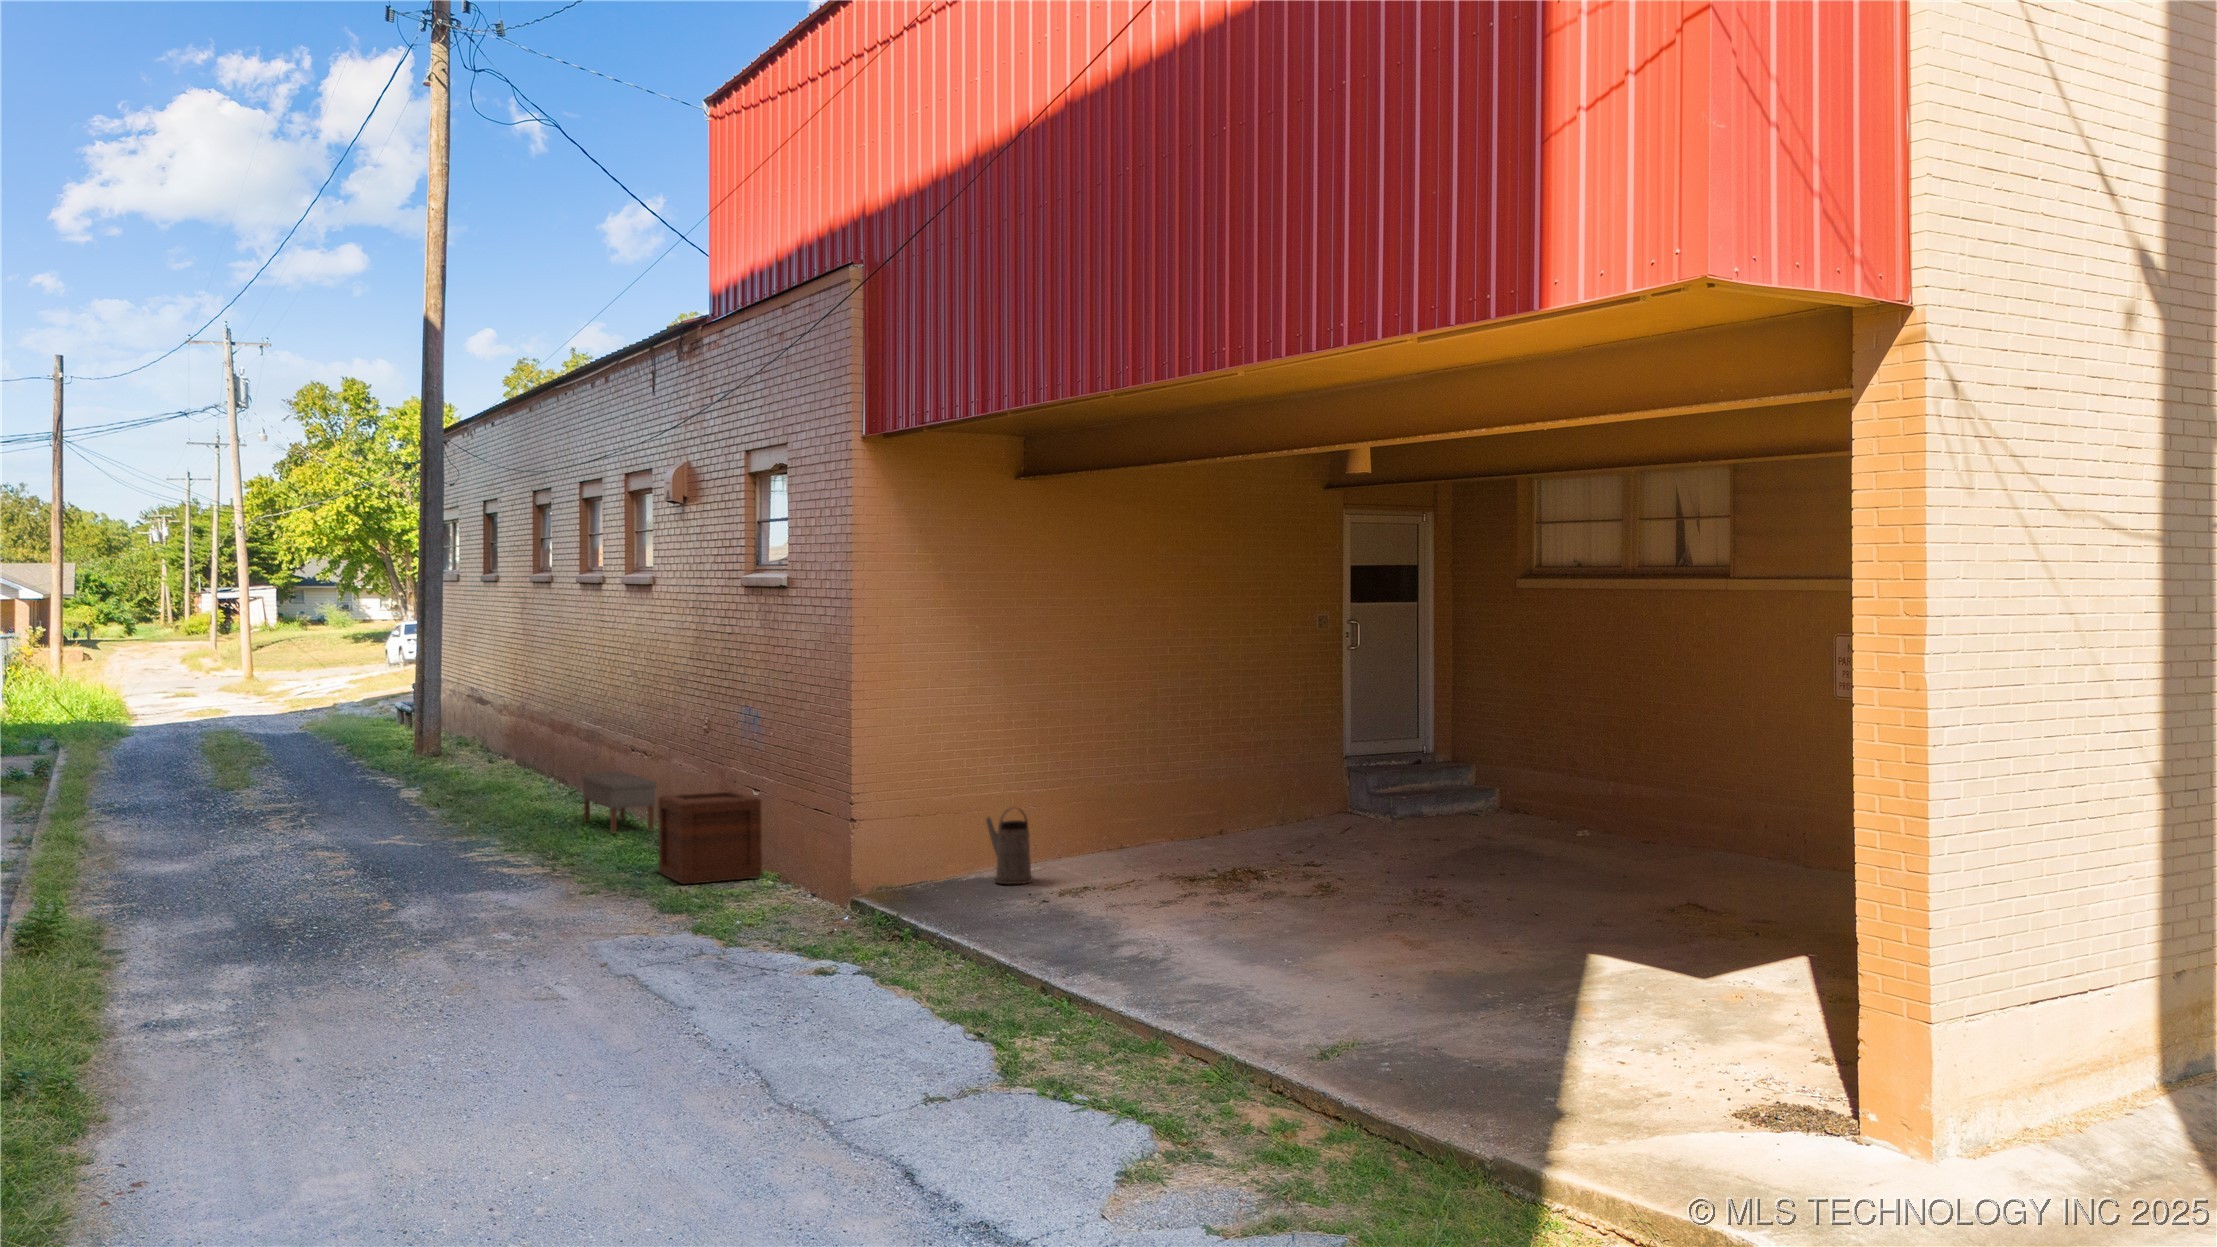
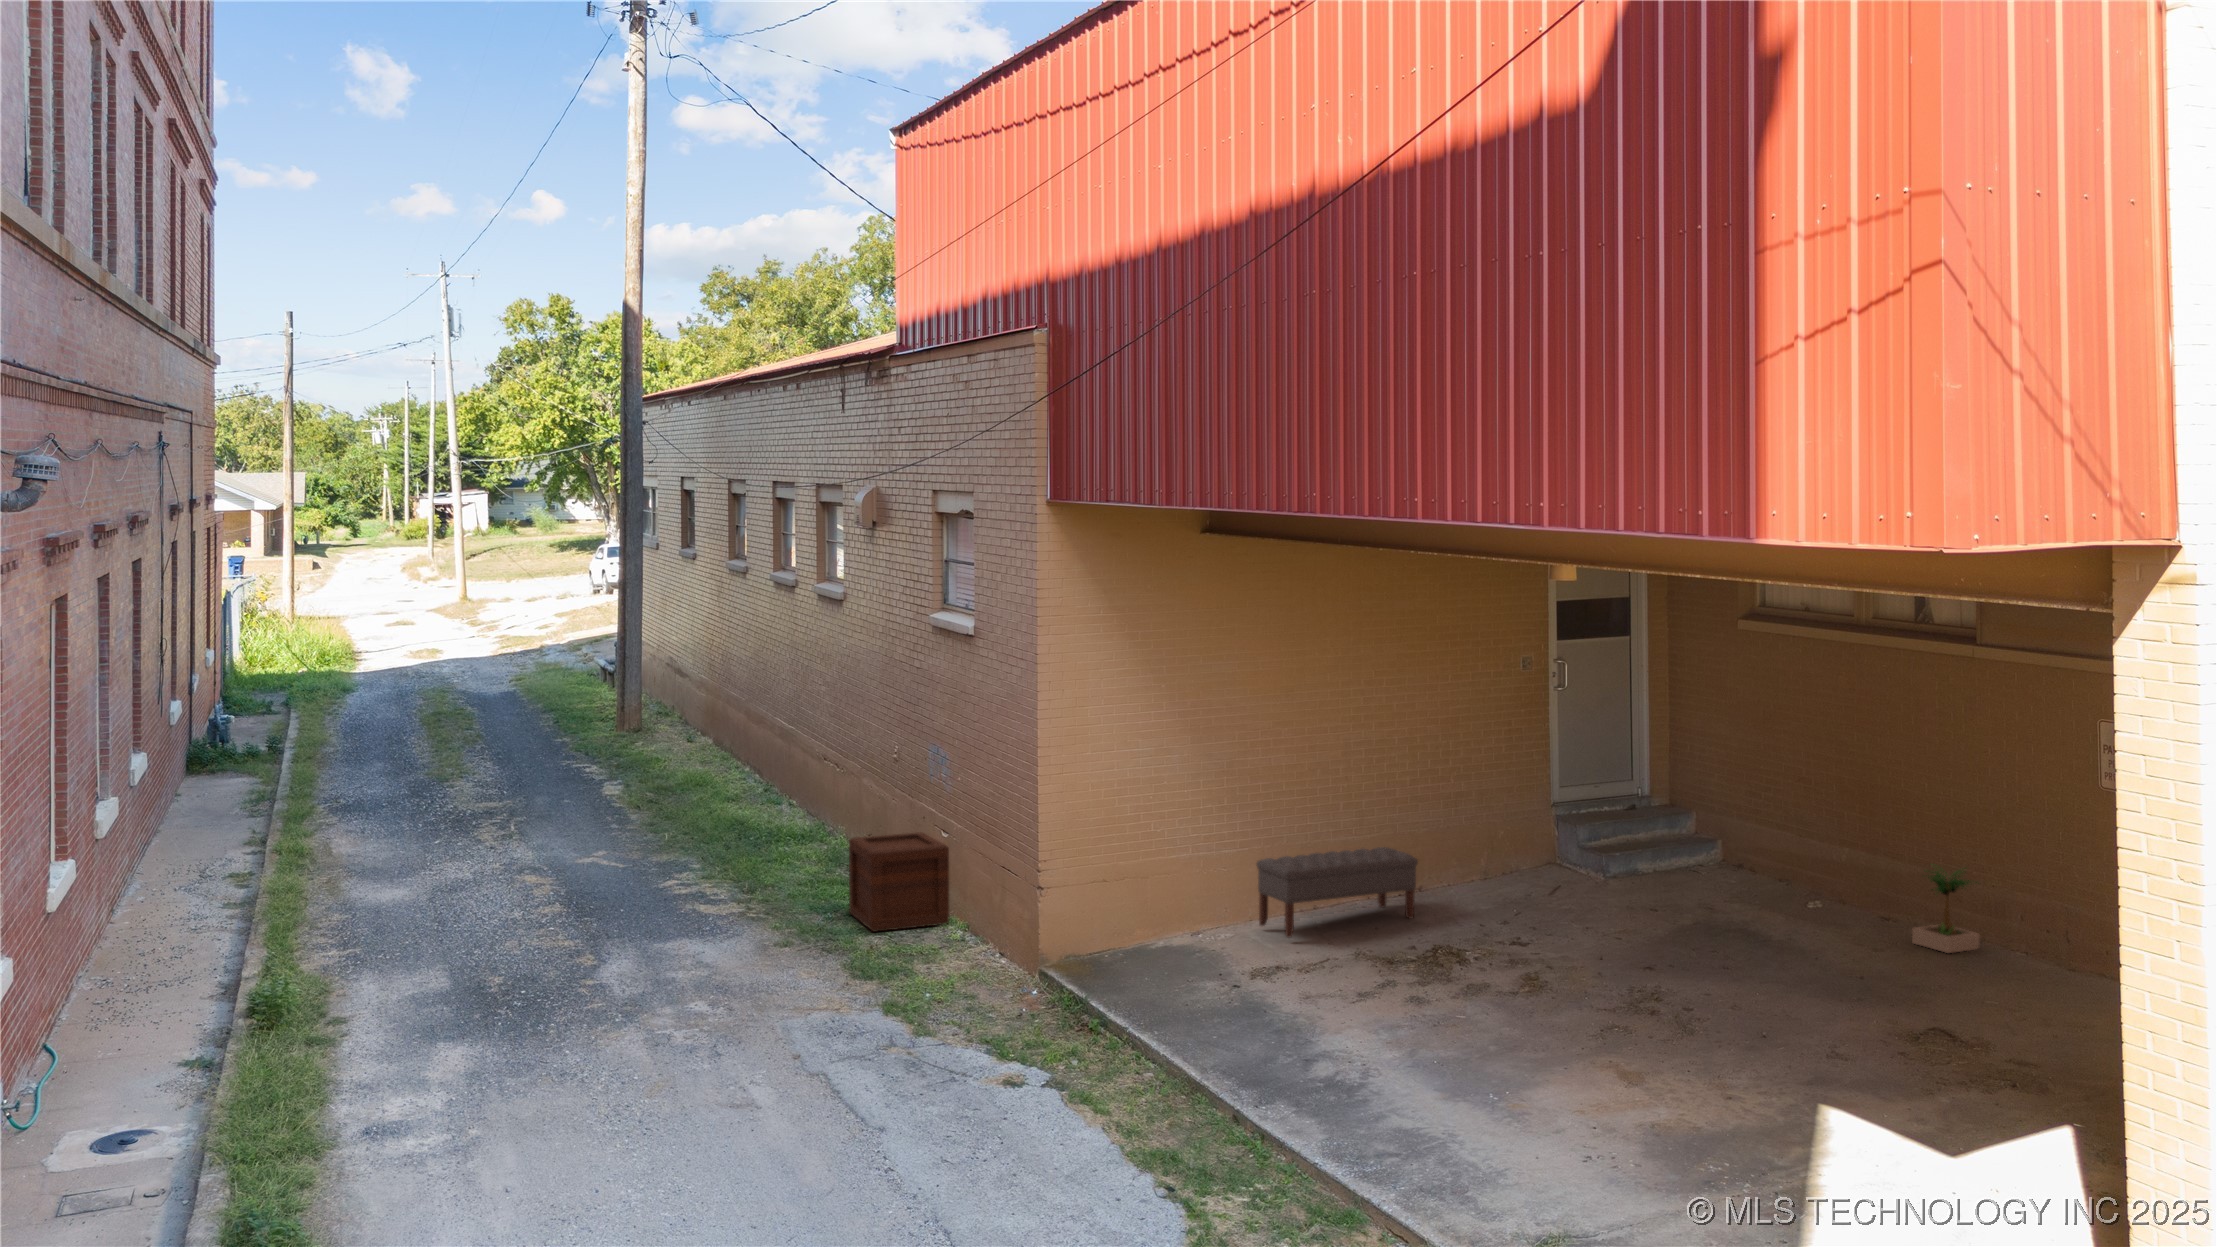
potted plant: none [1679,768,1745,848] -> present [1912,864,1980,953]
bench: present [582,772,656,834] -> present [1256,847,1418,938]
watering can: present [986,808,1033,884] -> none [1172,883,1221,963]

